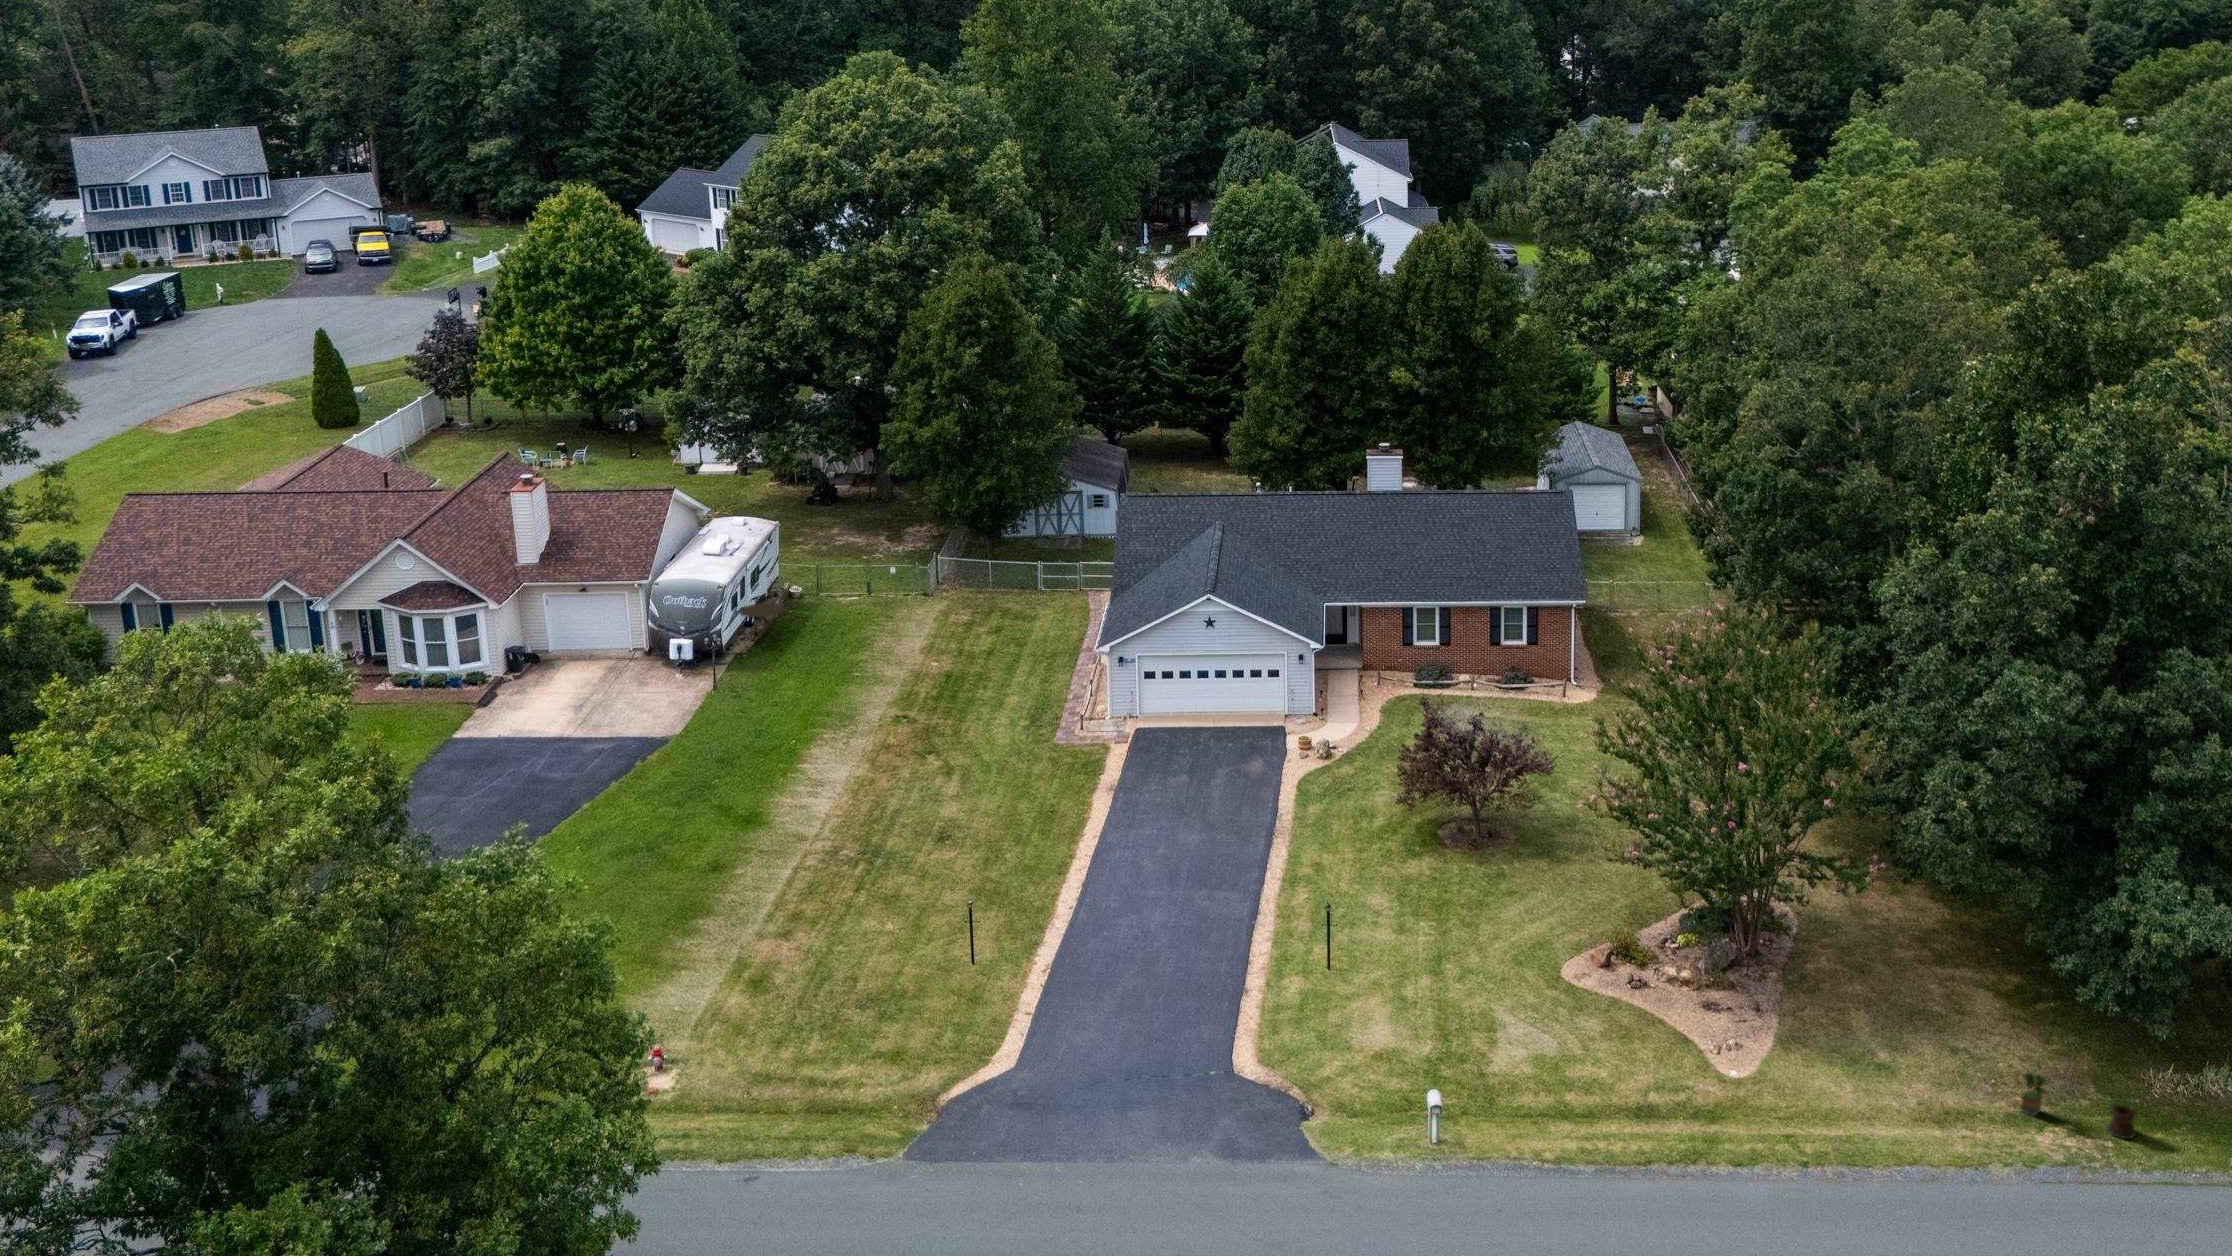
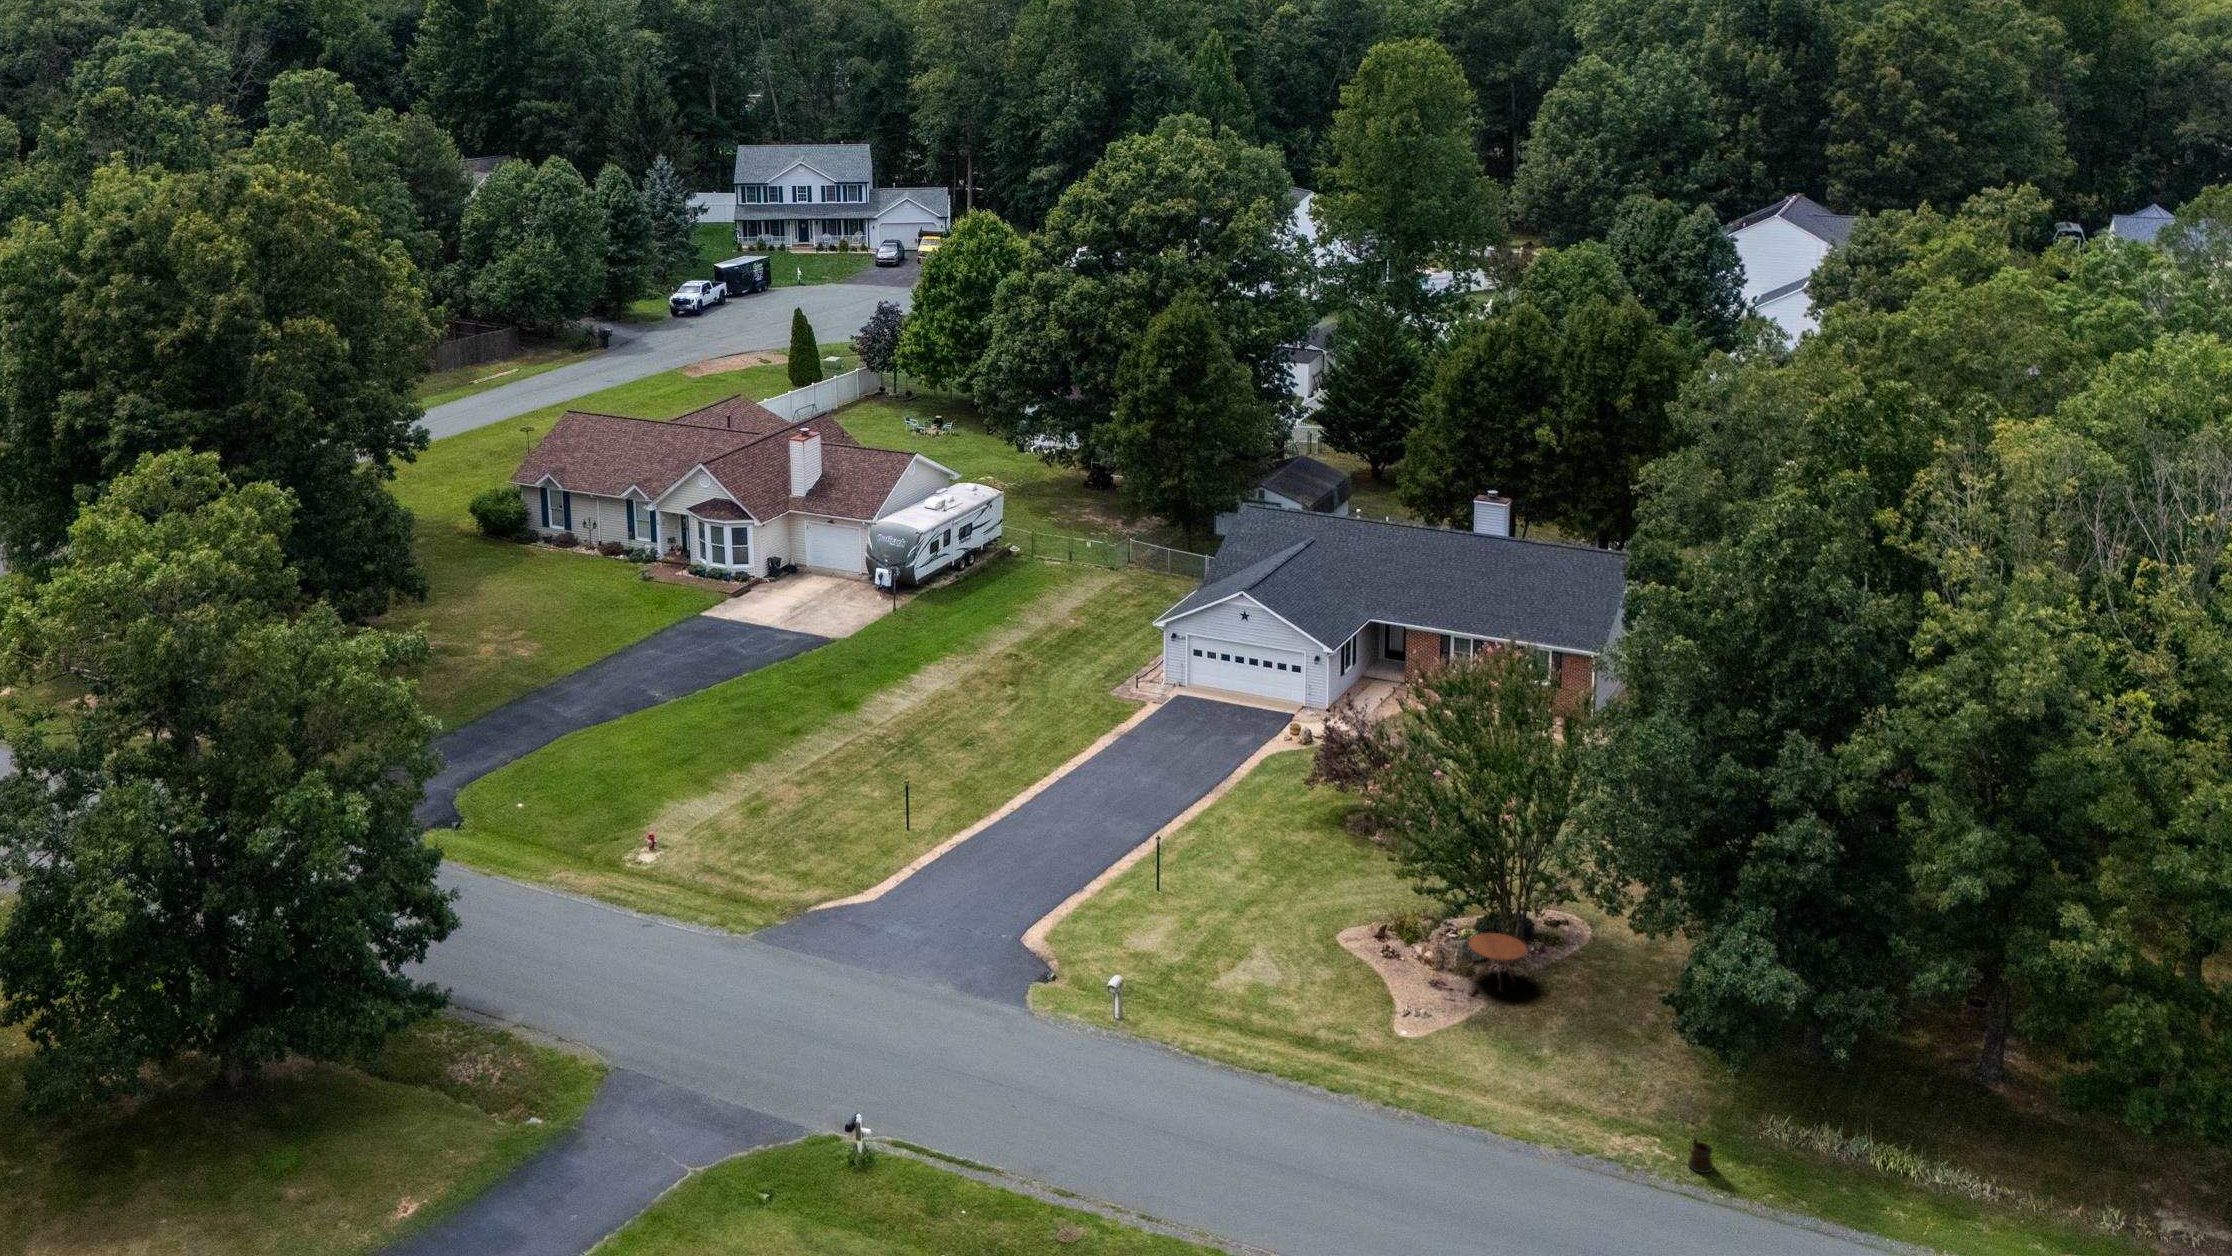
round table: present [739,603,785,638] -> present [1469,933,1527,980]
potted tree: present [2021,1073,2049,1116] -> none [1624,1094,1650,1135]

